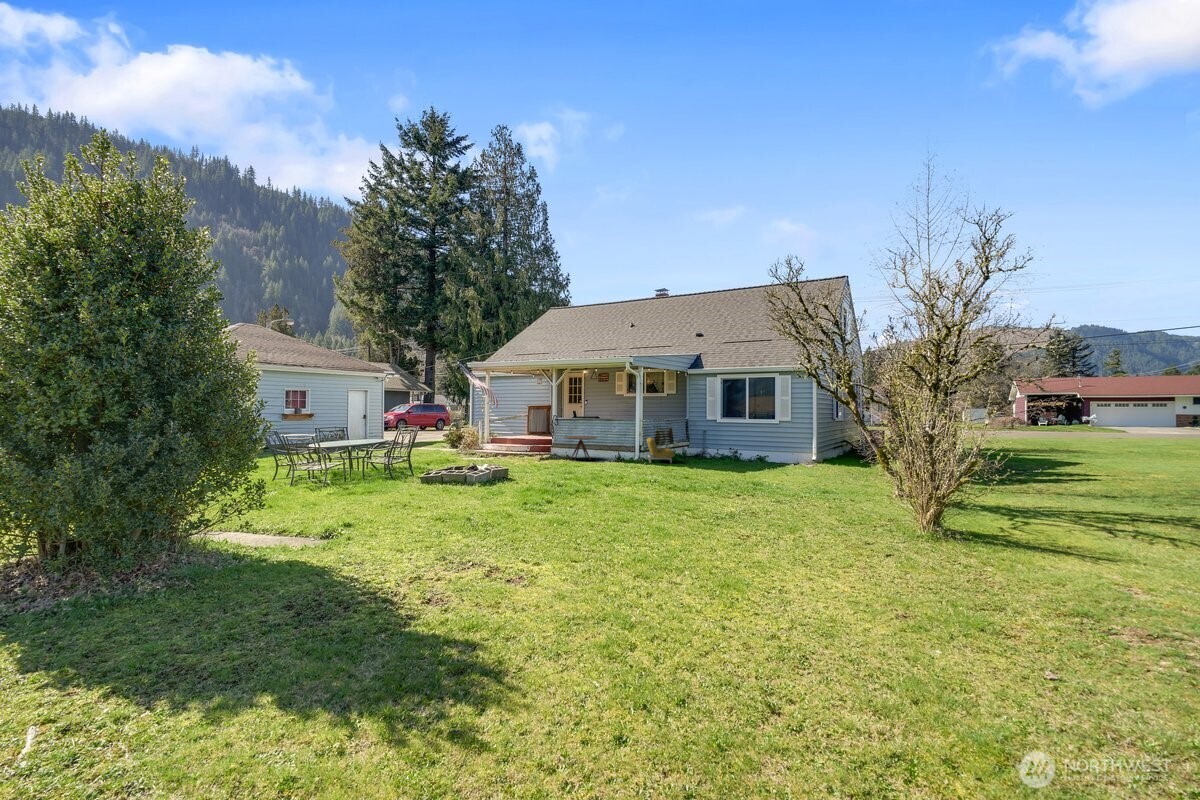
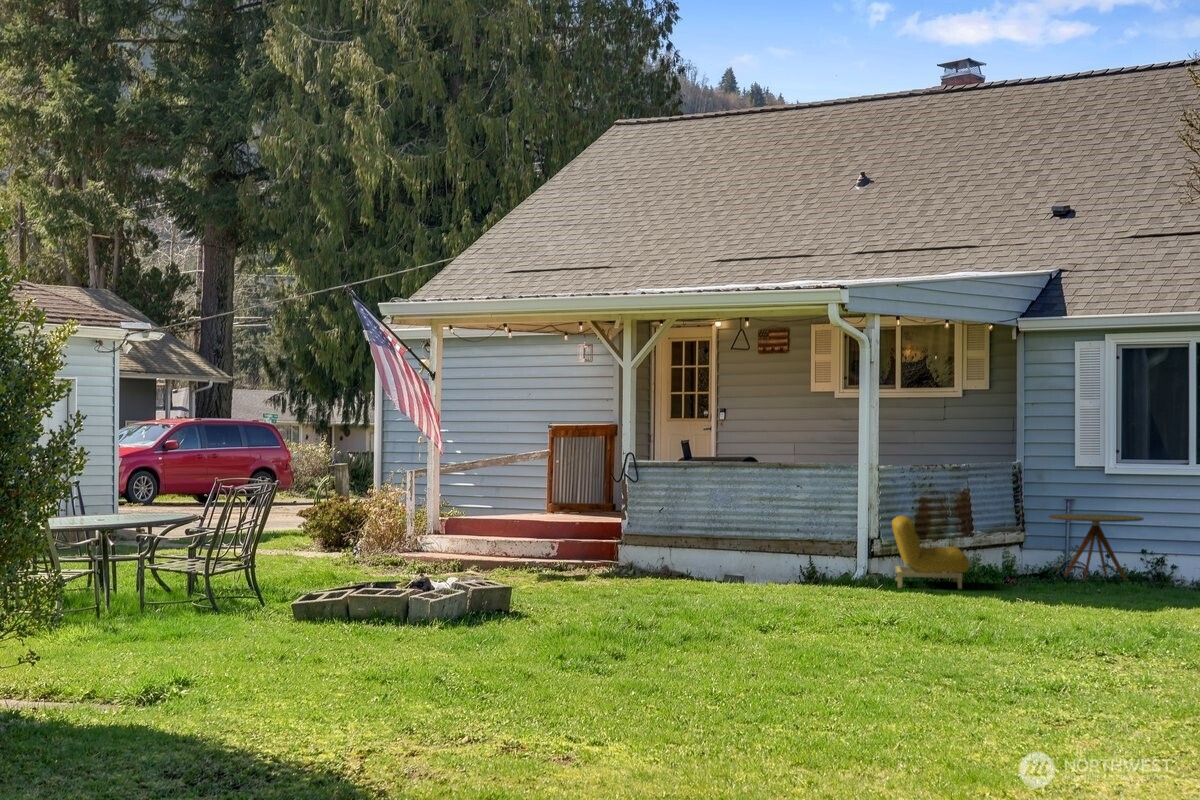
round table: present [564,436,597,460] -> present [1049,514,1144,581]

